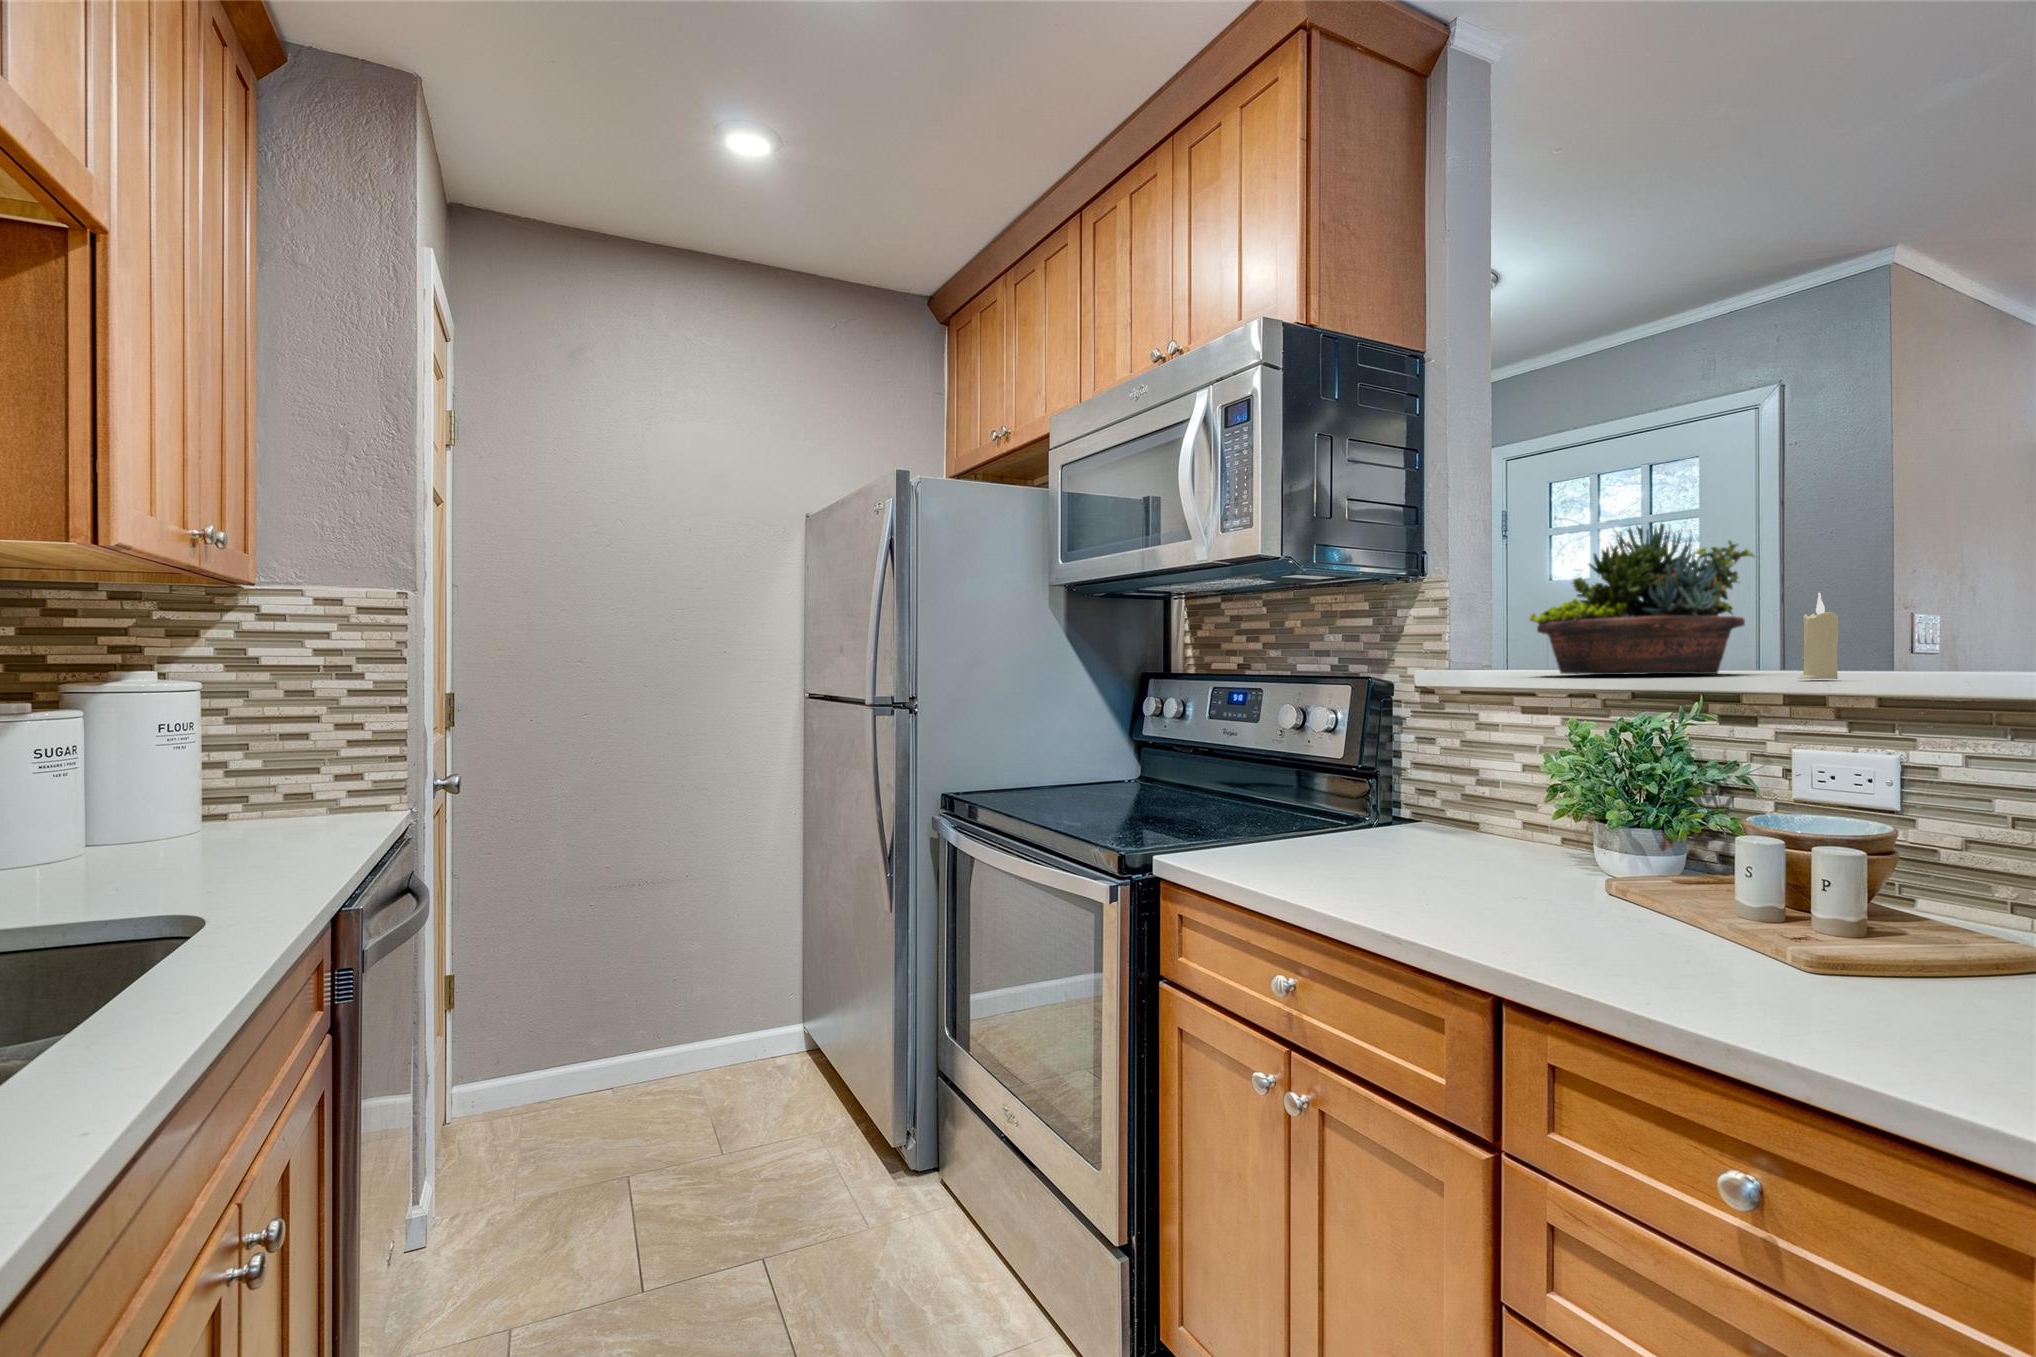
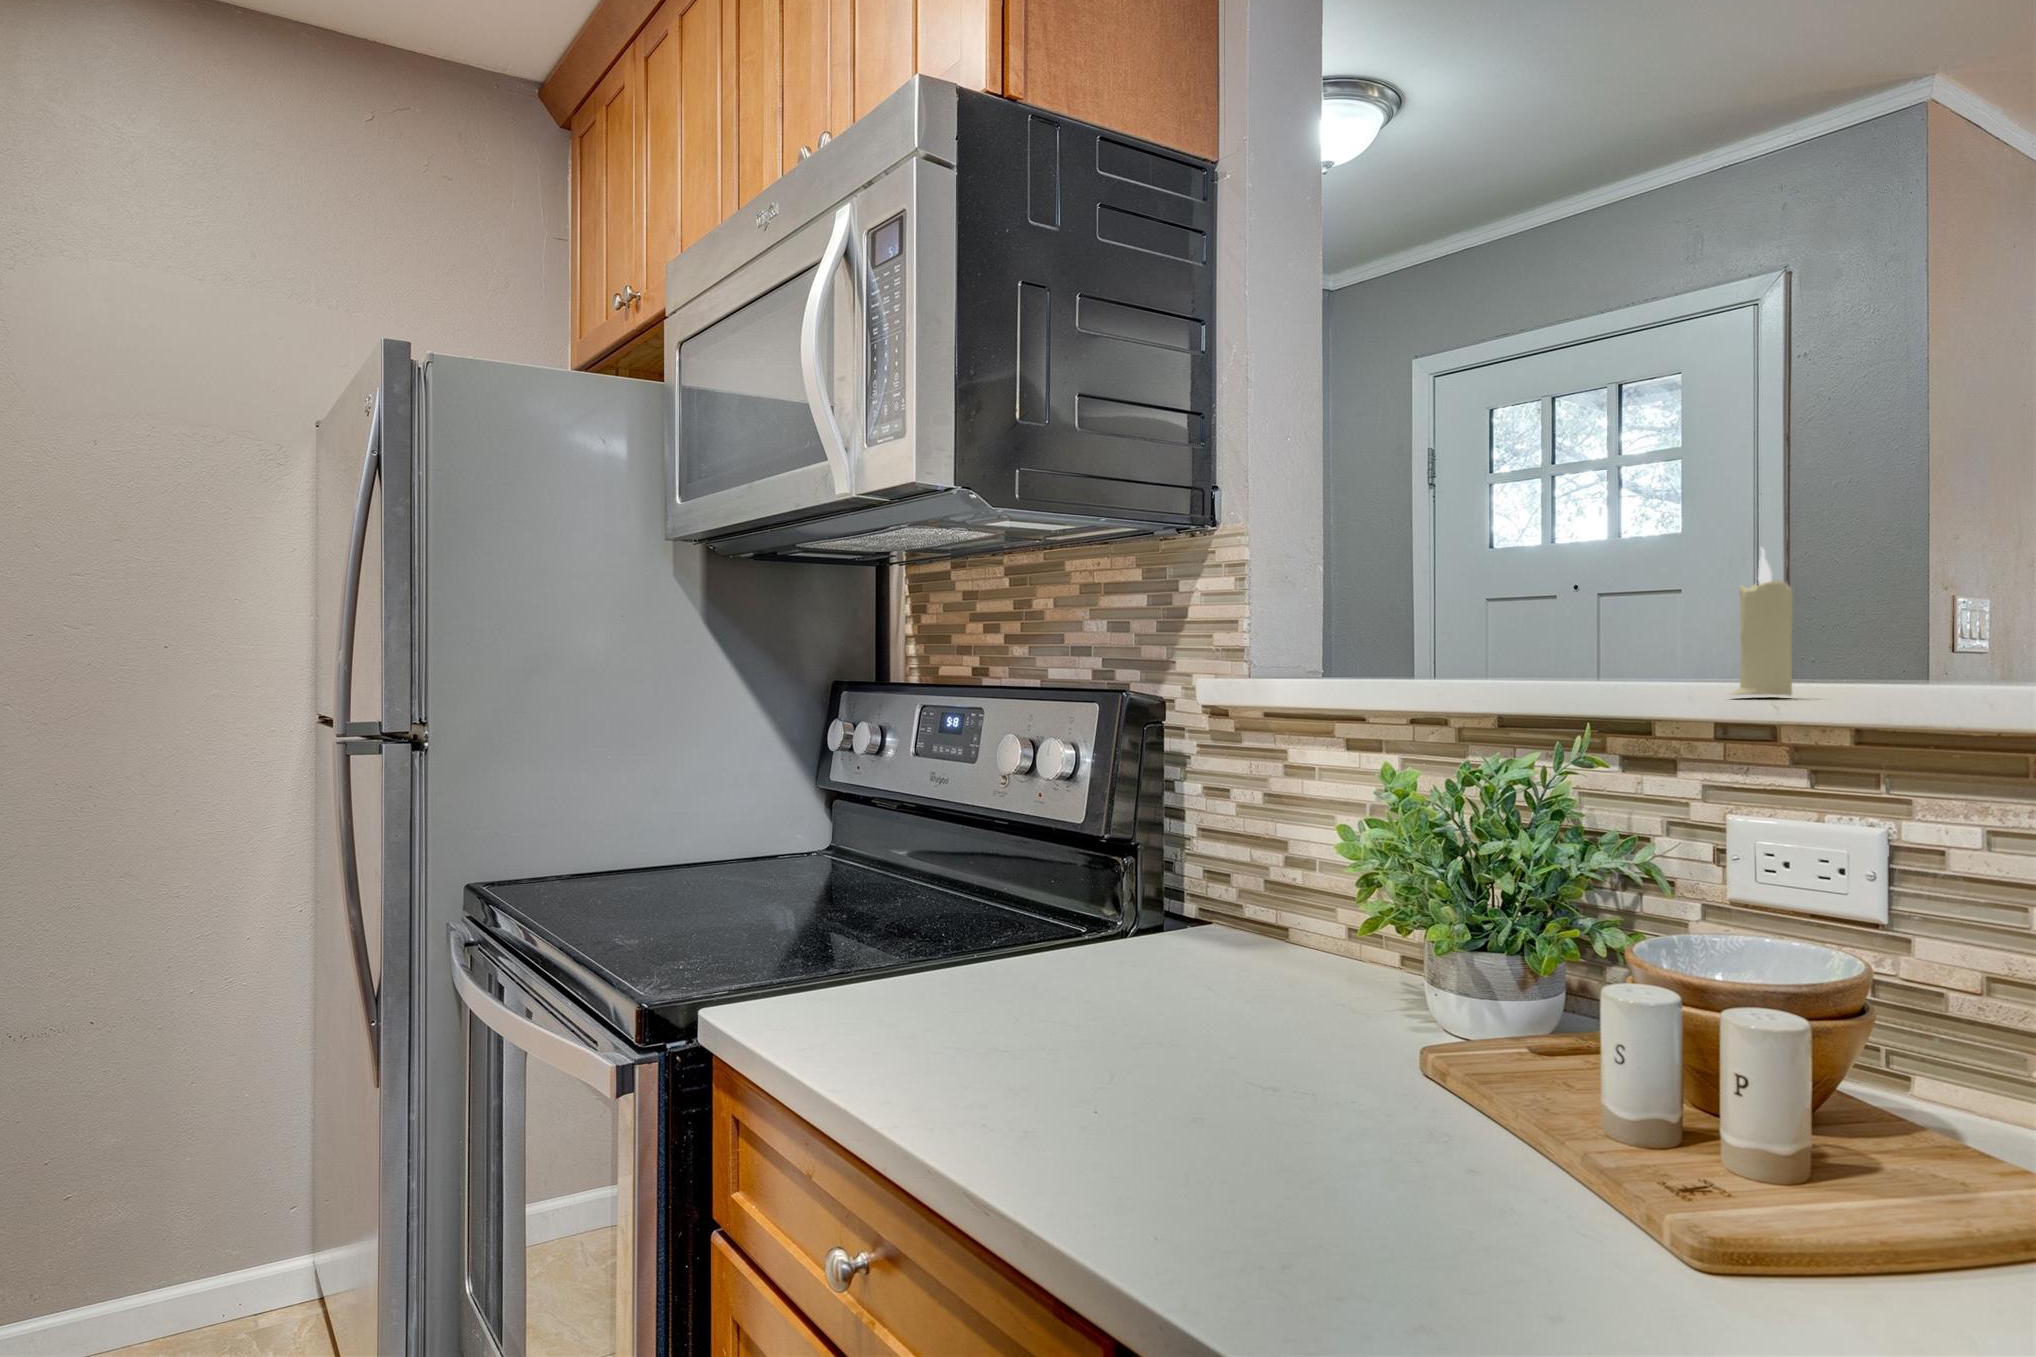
succulent planter: present [1529,524,1755,675] -> none [1368,440,1698,685]

